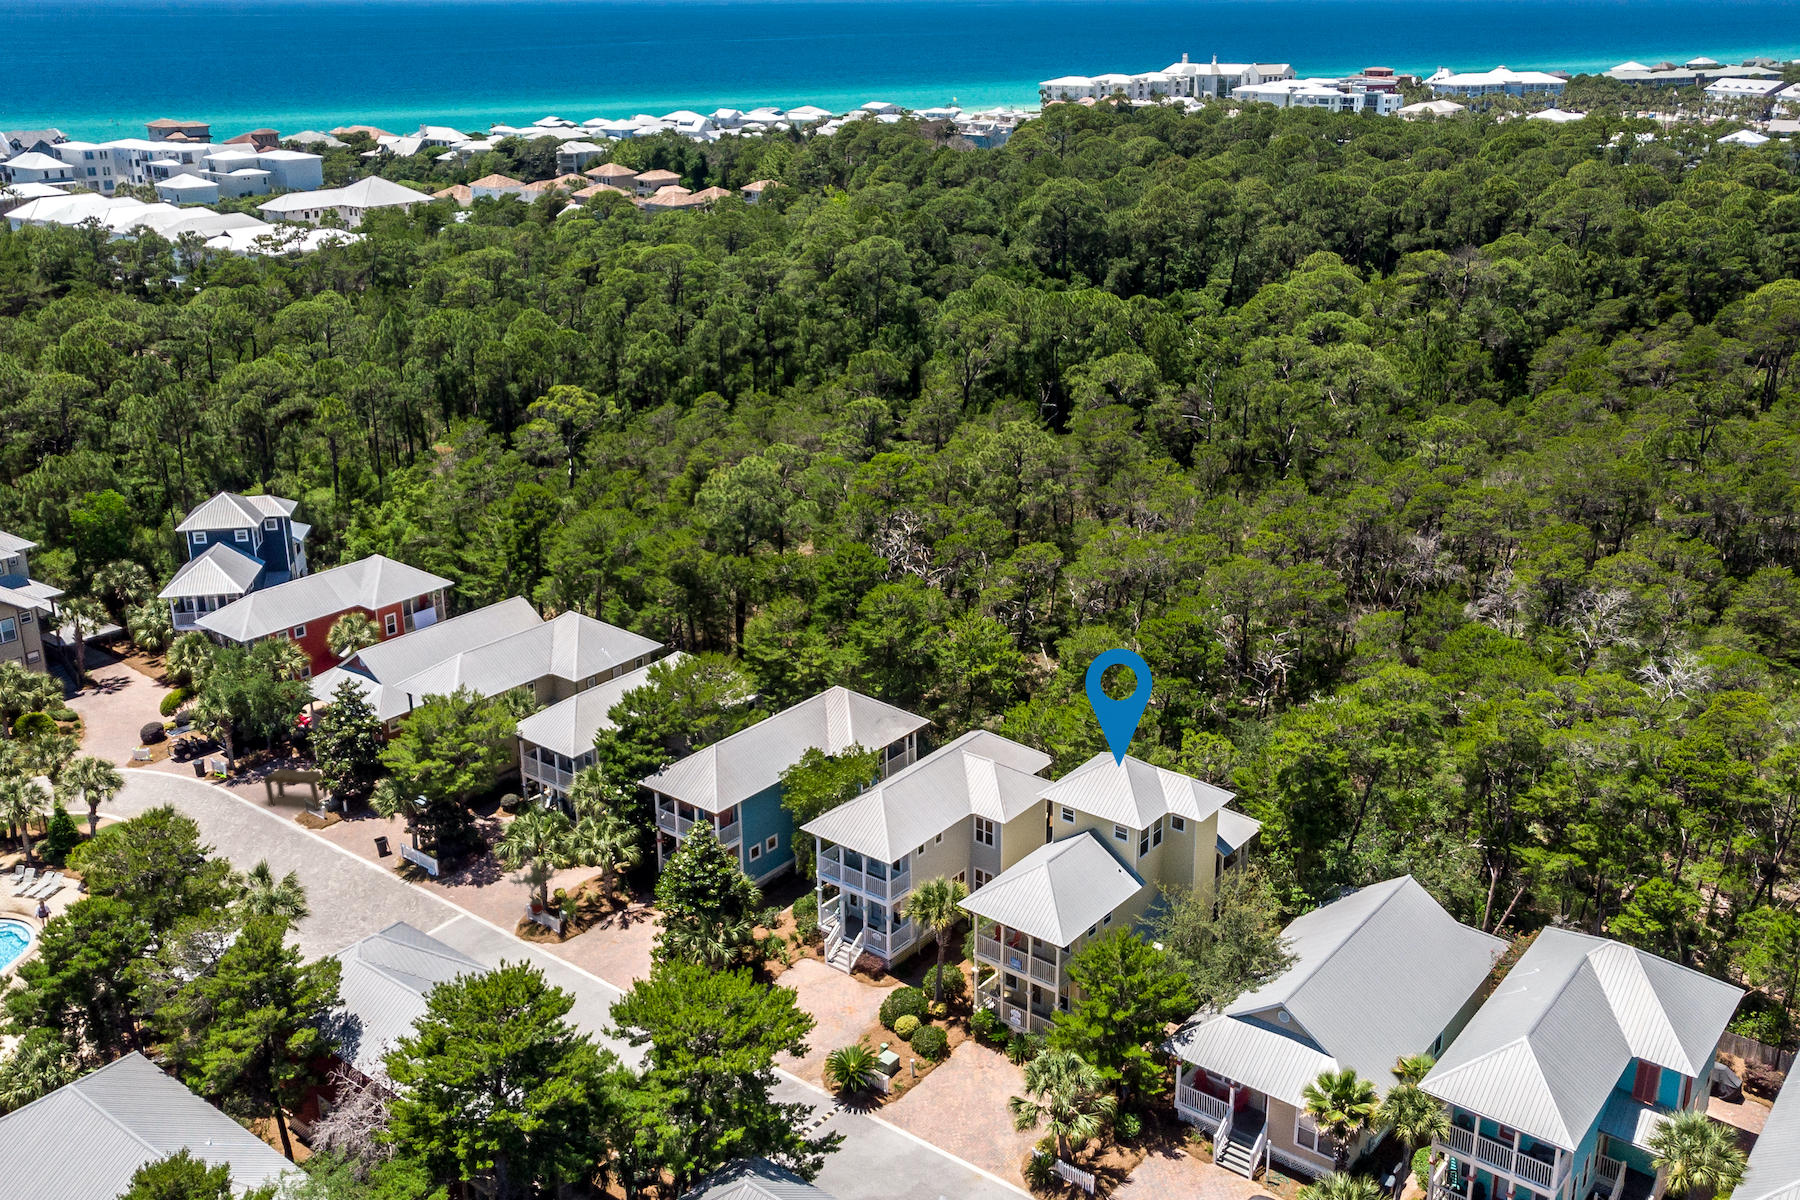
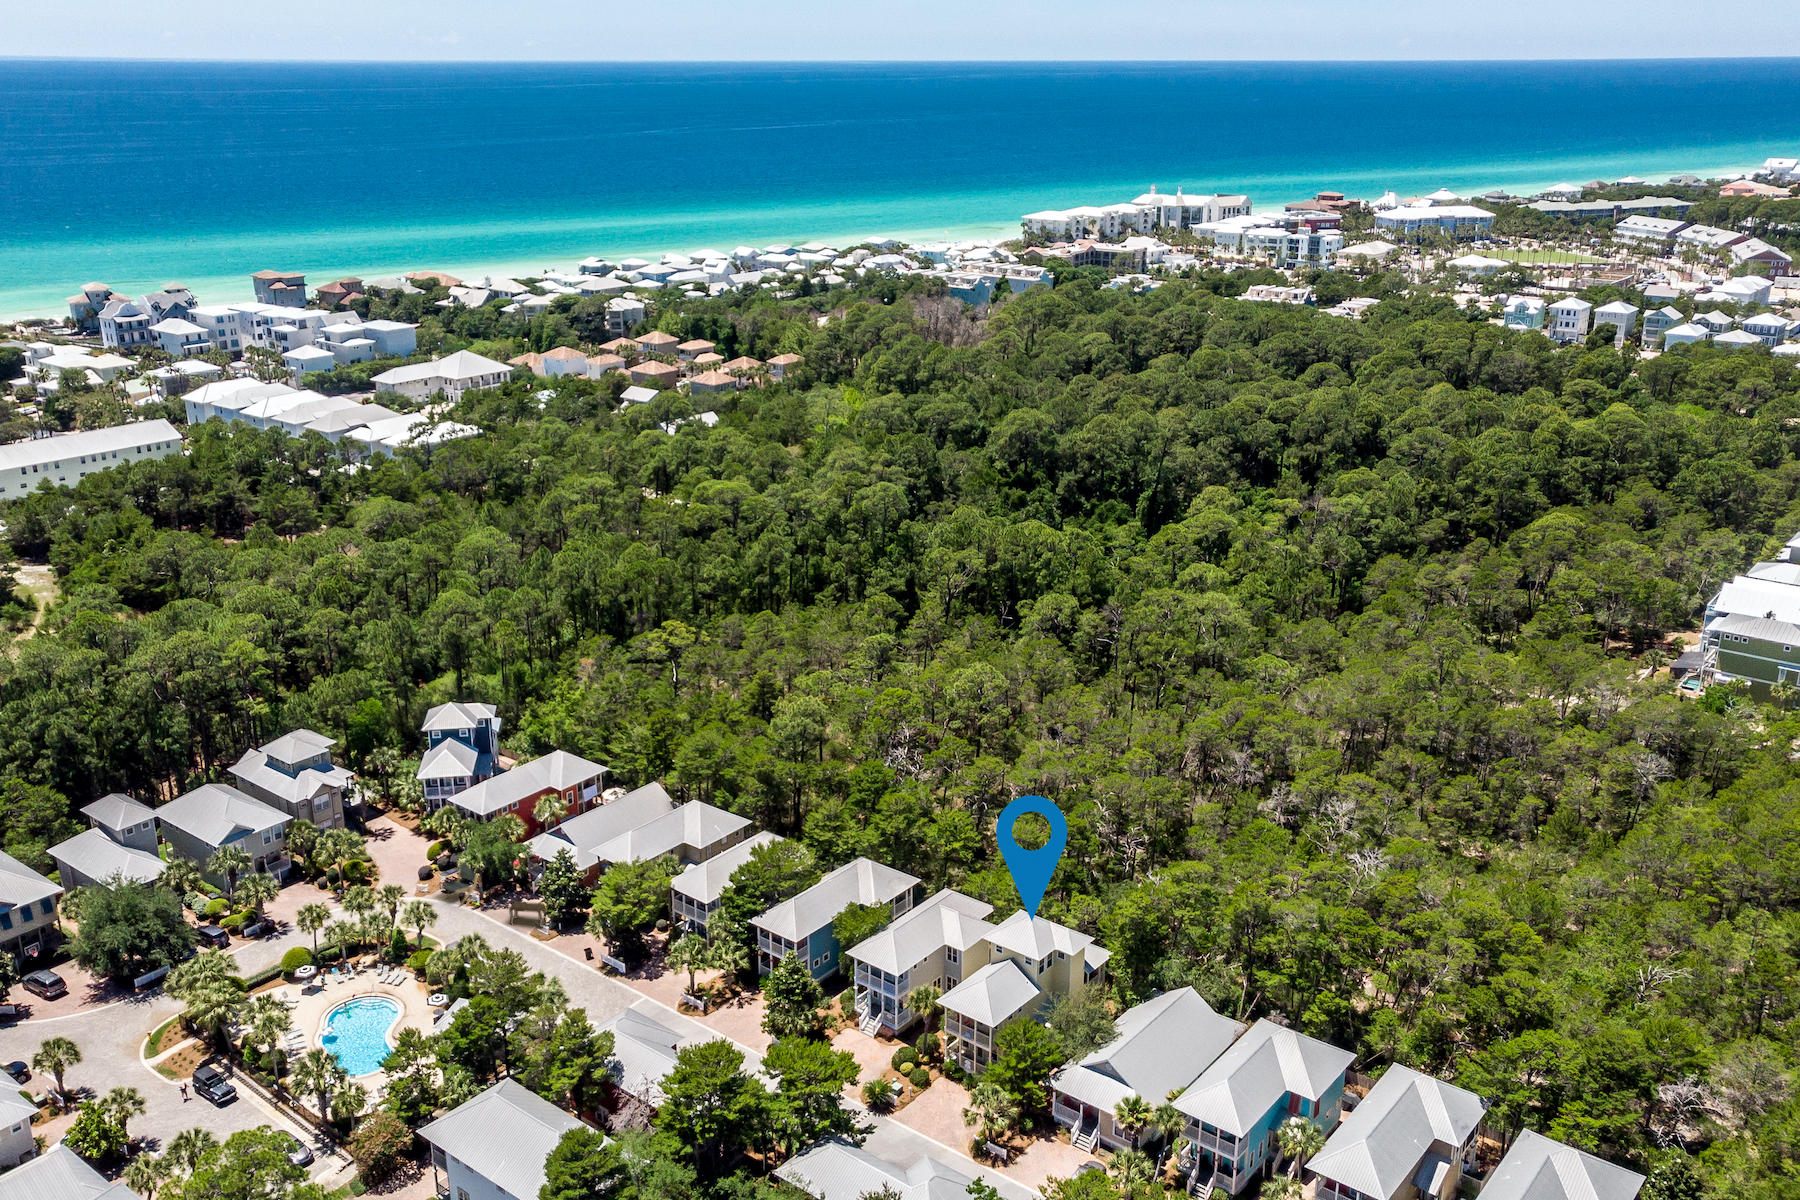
lounge chair: none [167,712,237,780] -> present [442,862,478,905]
potted tree: present [510,864,556,914] -> none [672,962,703,999]

